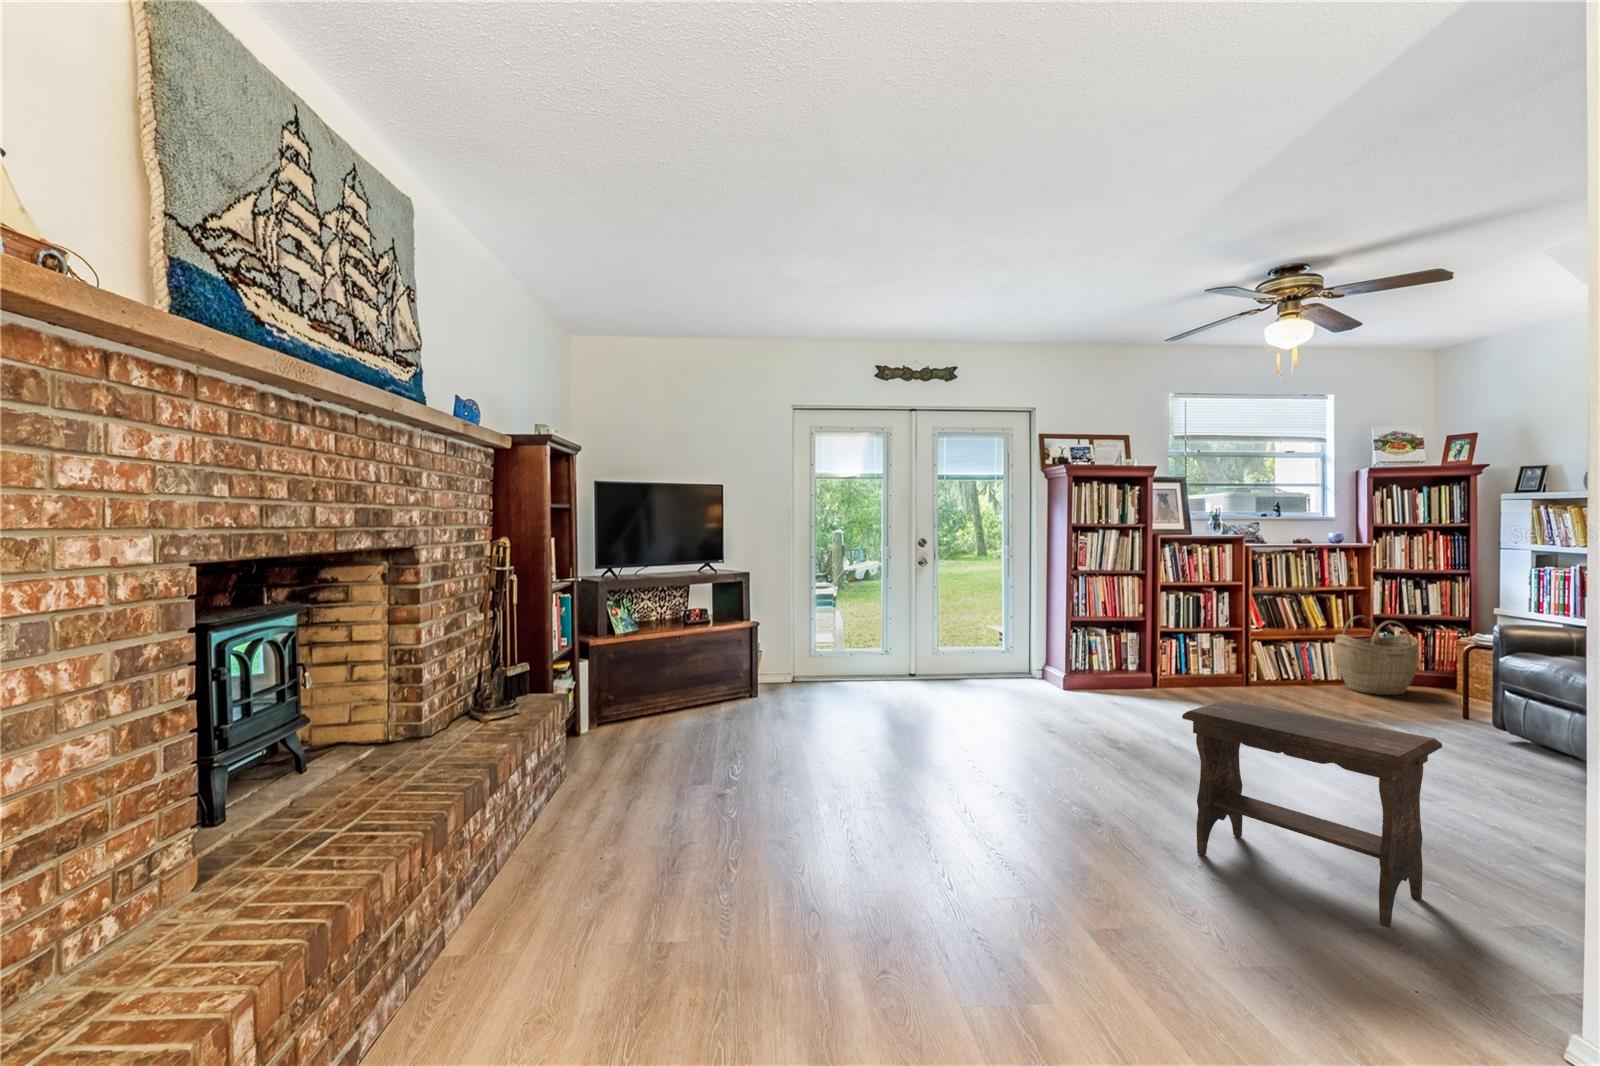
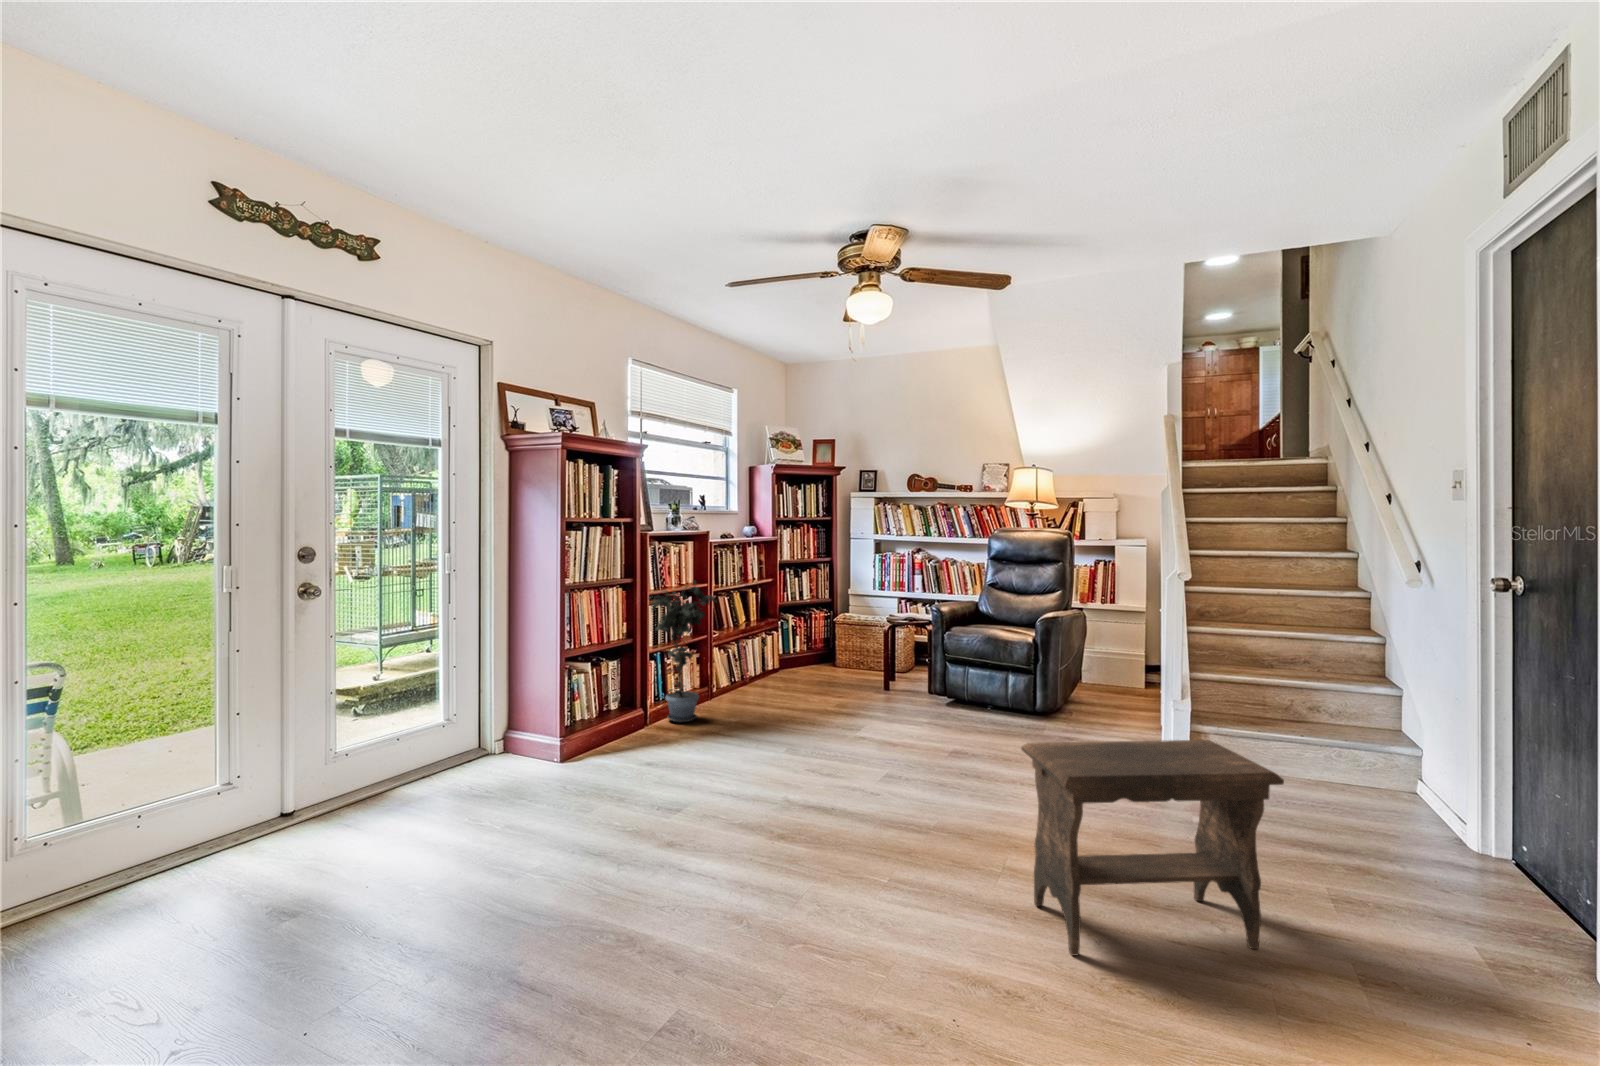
potted plant: none [1153,576,1237,694] -> present [650,581,717,722]
woven basket: present [1334,616,1419,695] -> none [762,607,820,683]

